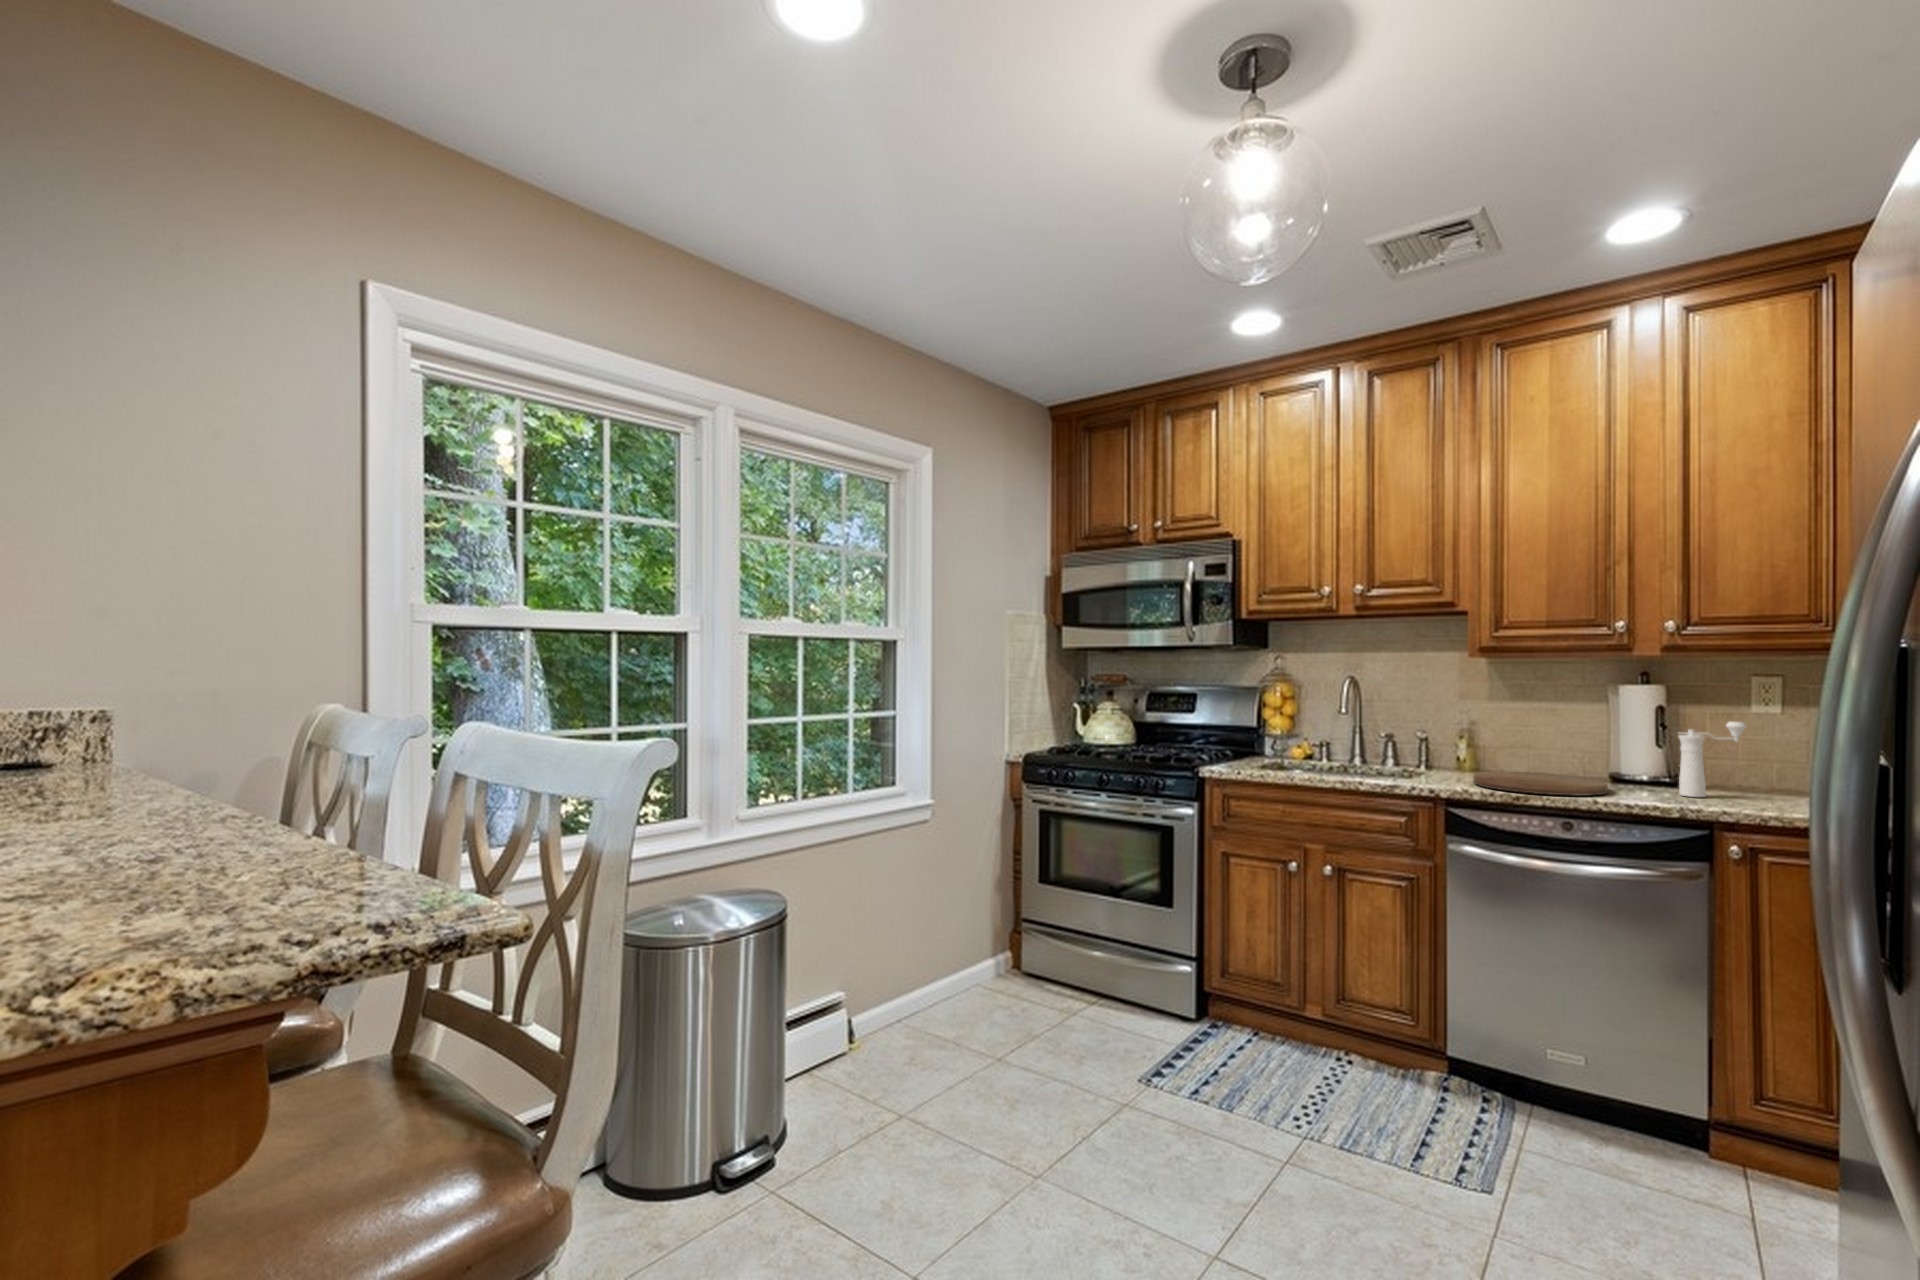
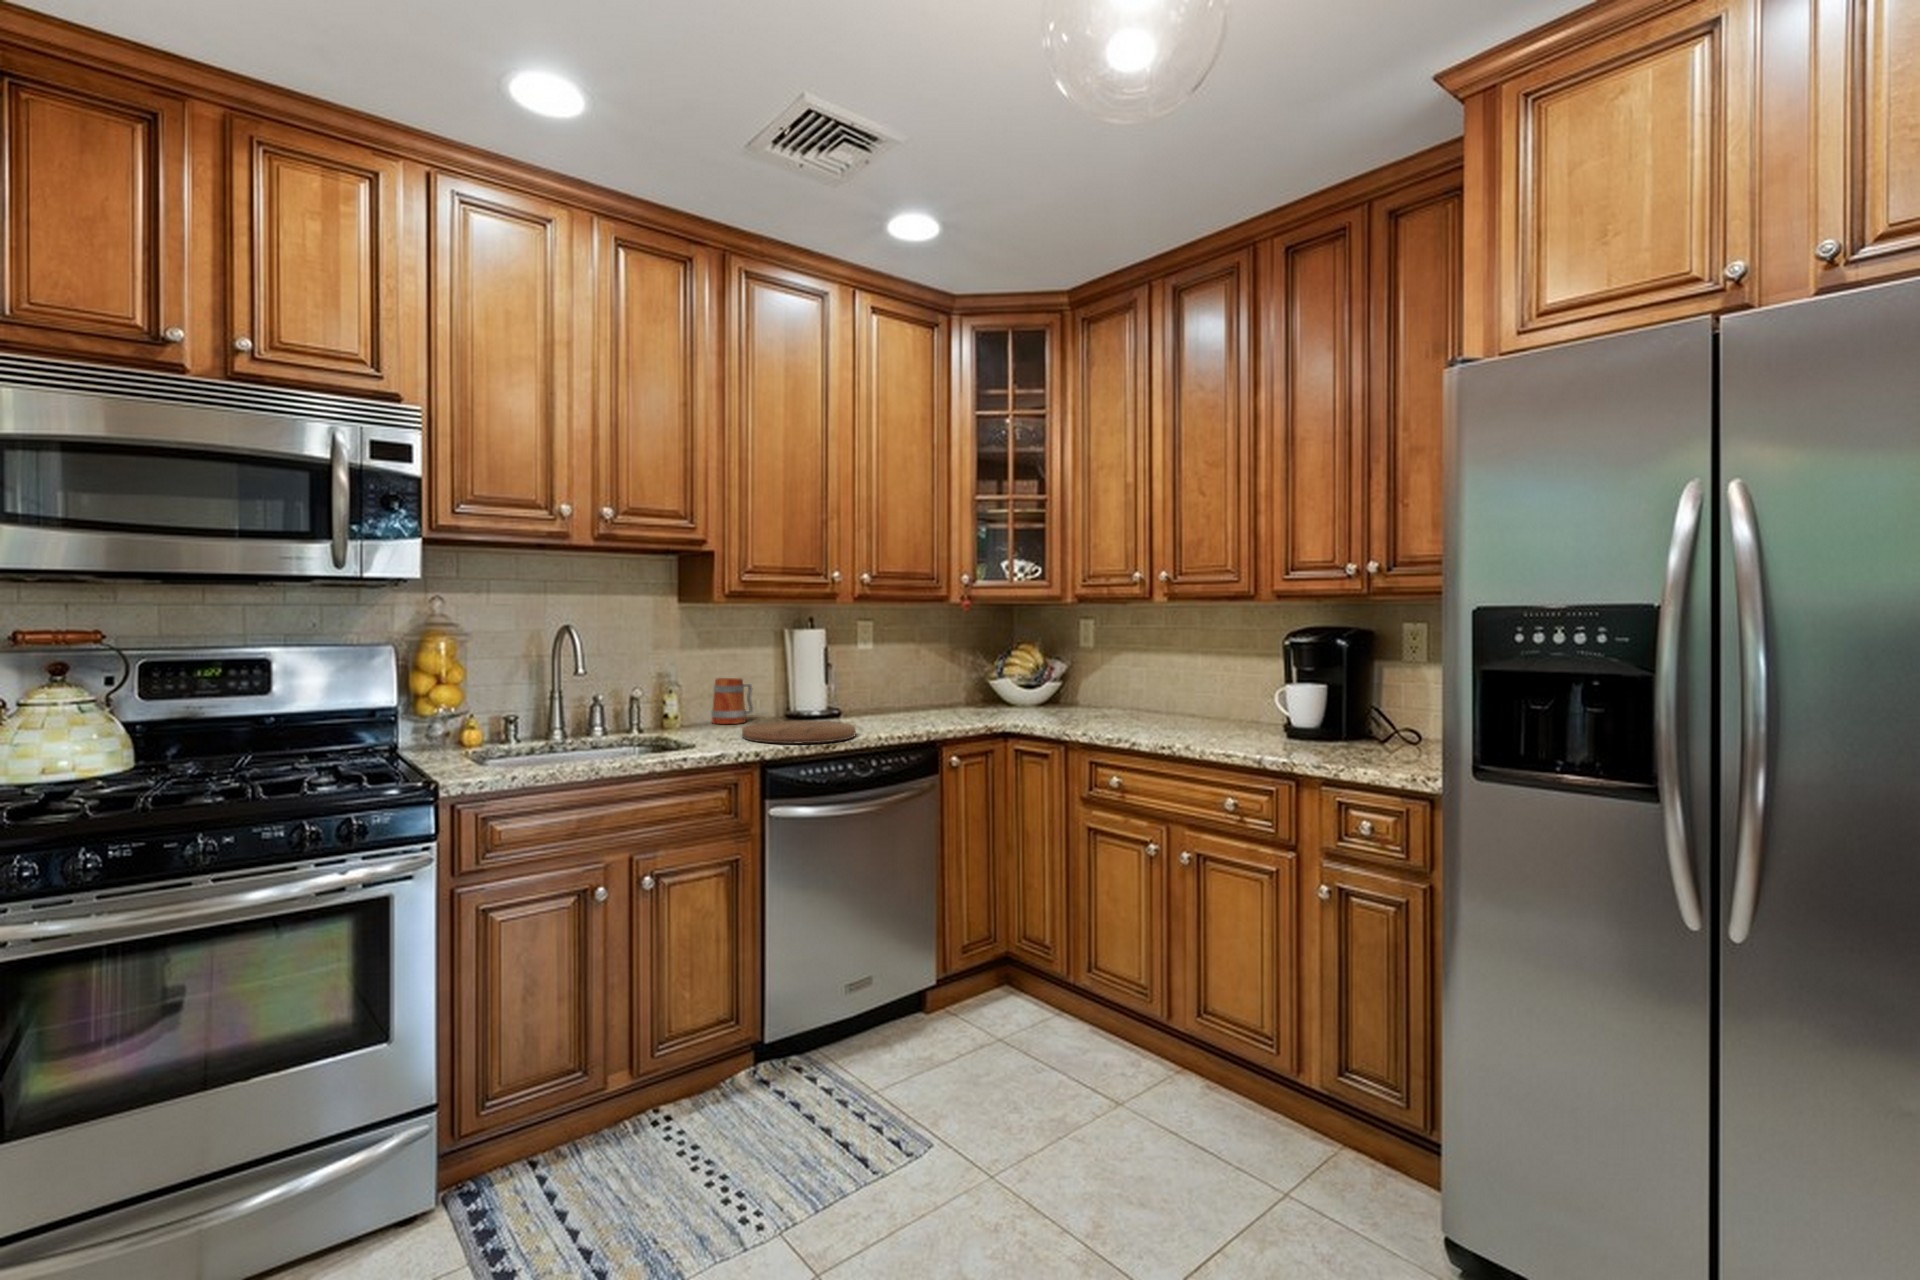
pepper mill: present [1679,721,1746,797] -> none [876,661,906,726]
mug: none [1509,728,1561,774] -> present [711,678,753,724]

